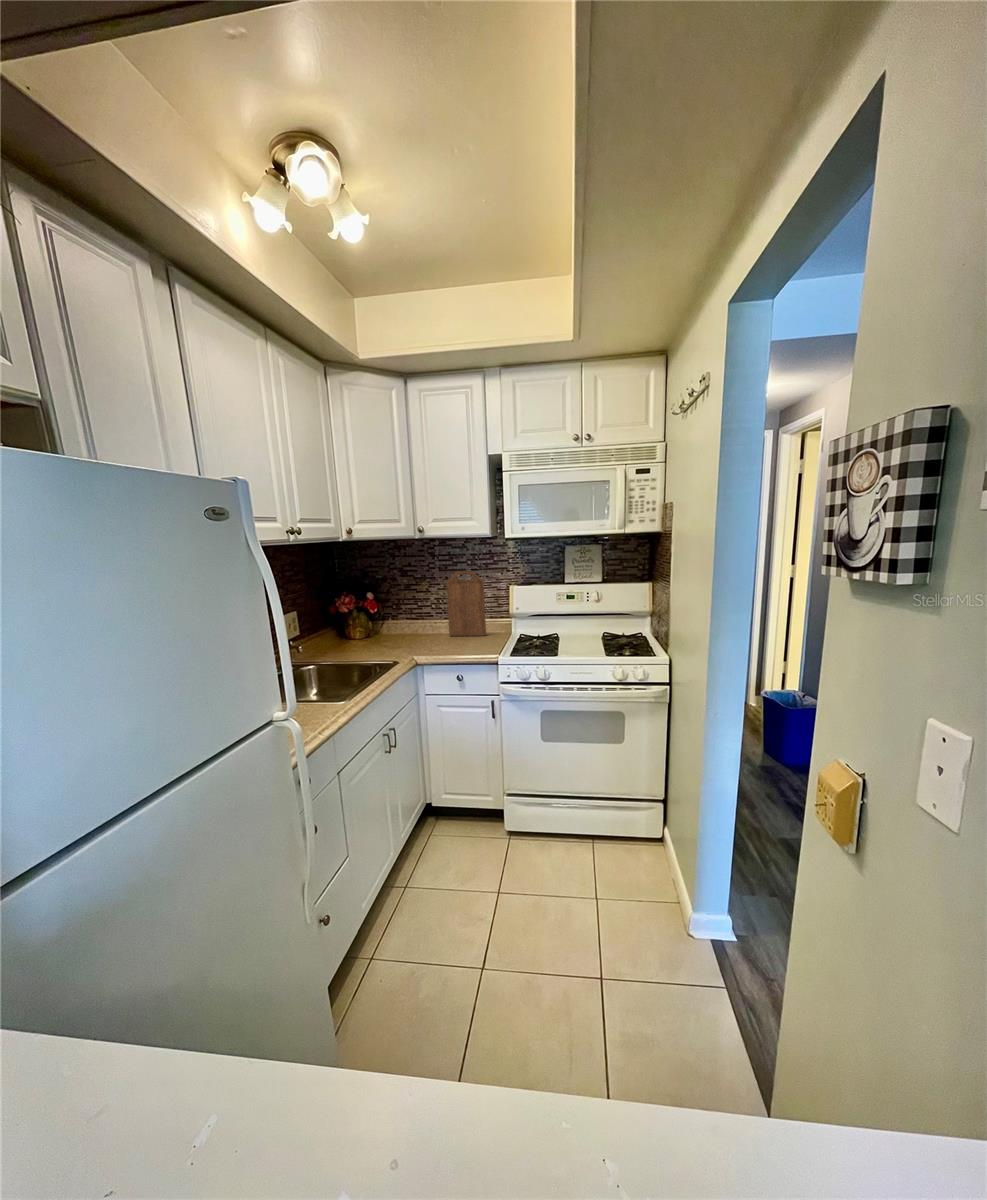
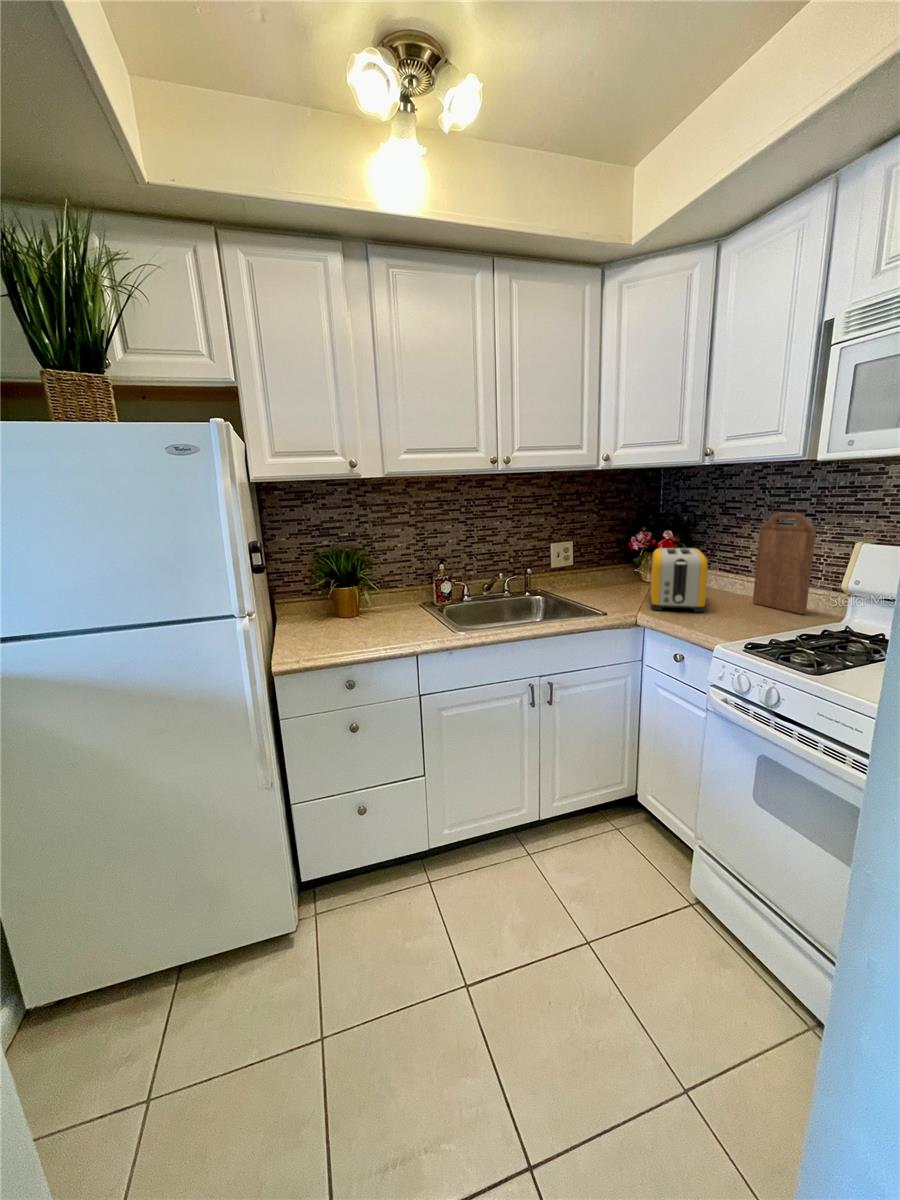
toaster: none [381,602,443,654] -> present [650,548,708,612]

